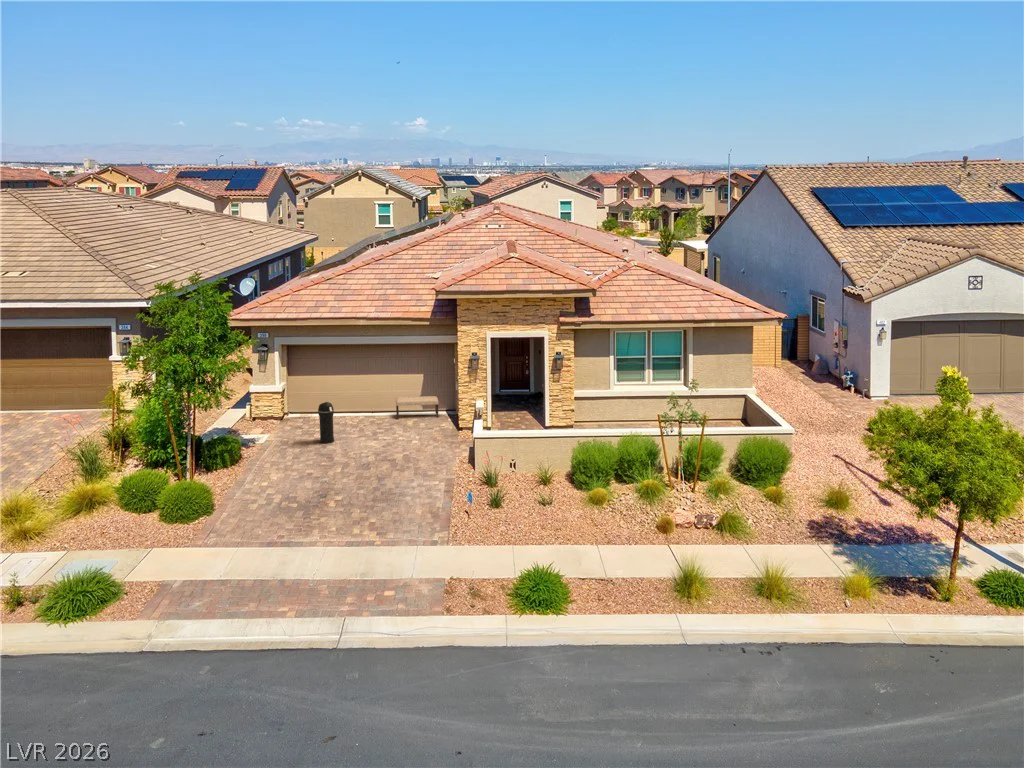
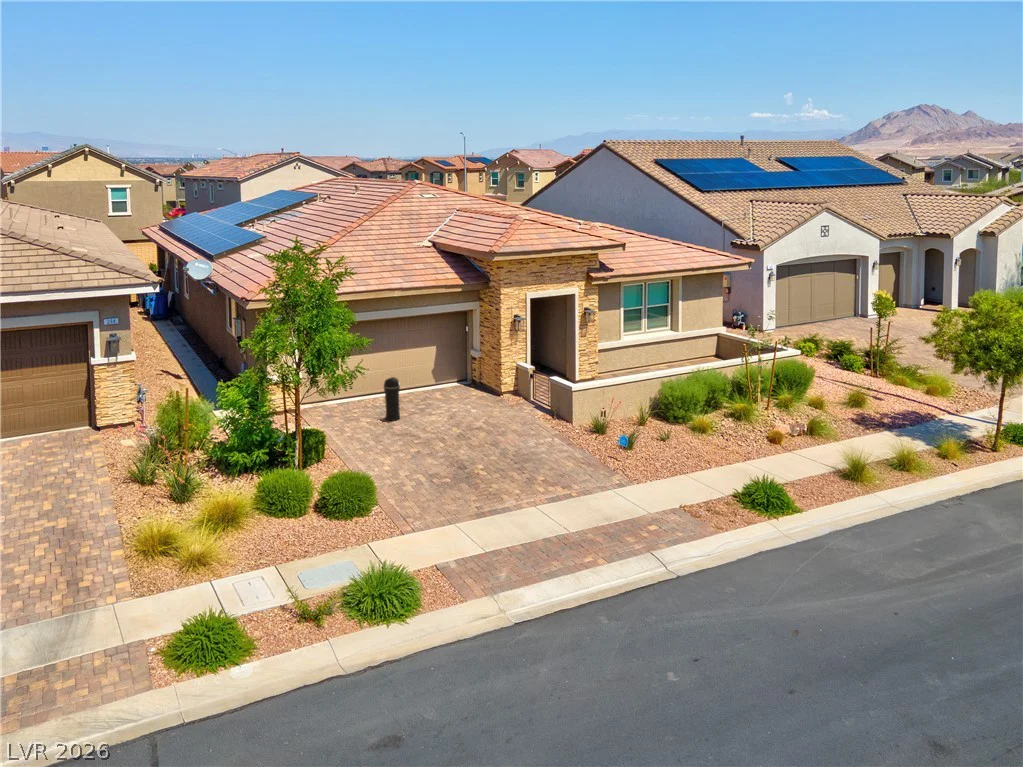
bench: present [396,396,439,419] -> none [420,364,465,390]

